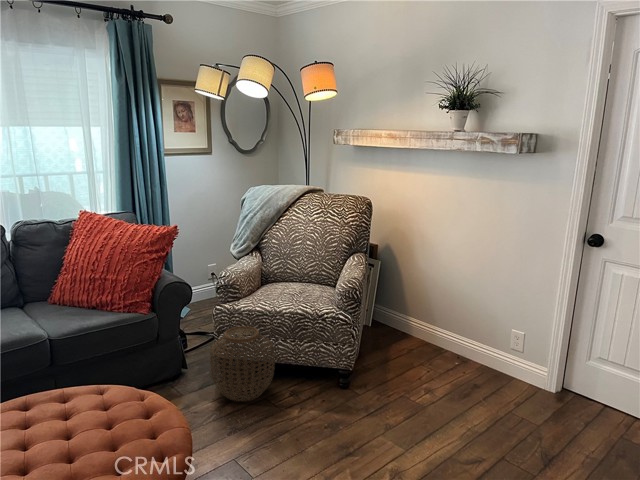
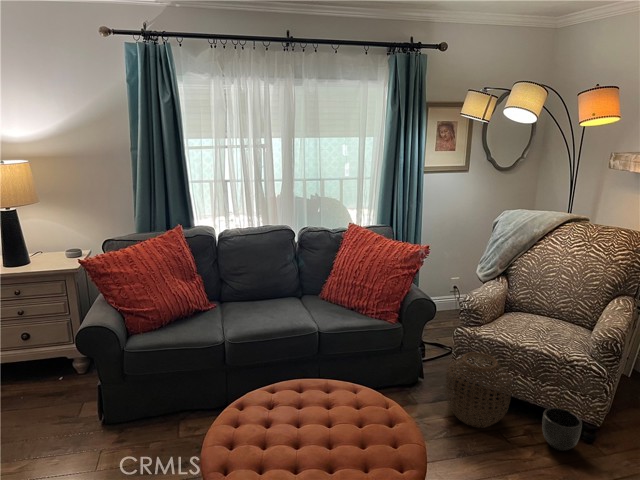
planter: none [304,361,337,400] -> present [542,408,582,451]

